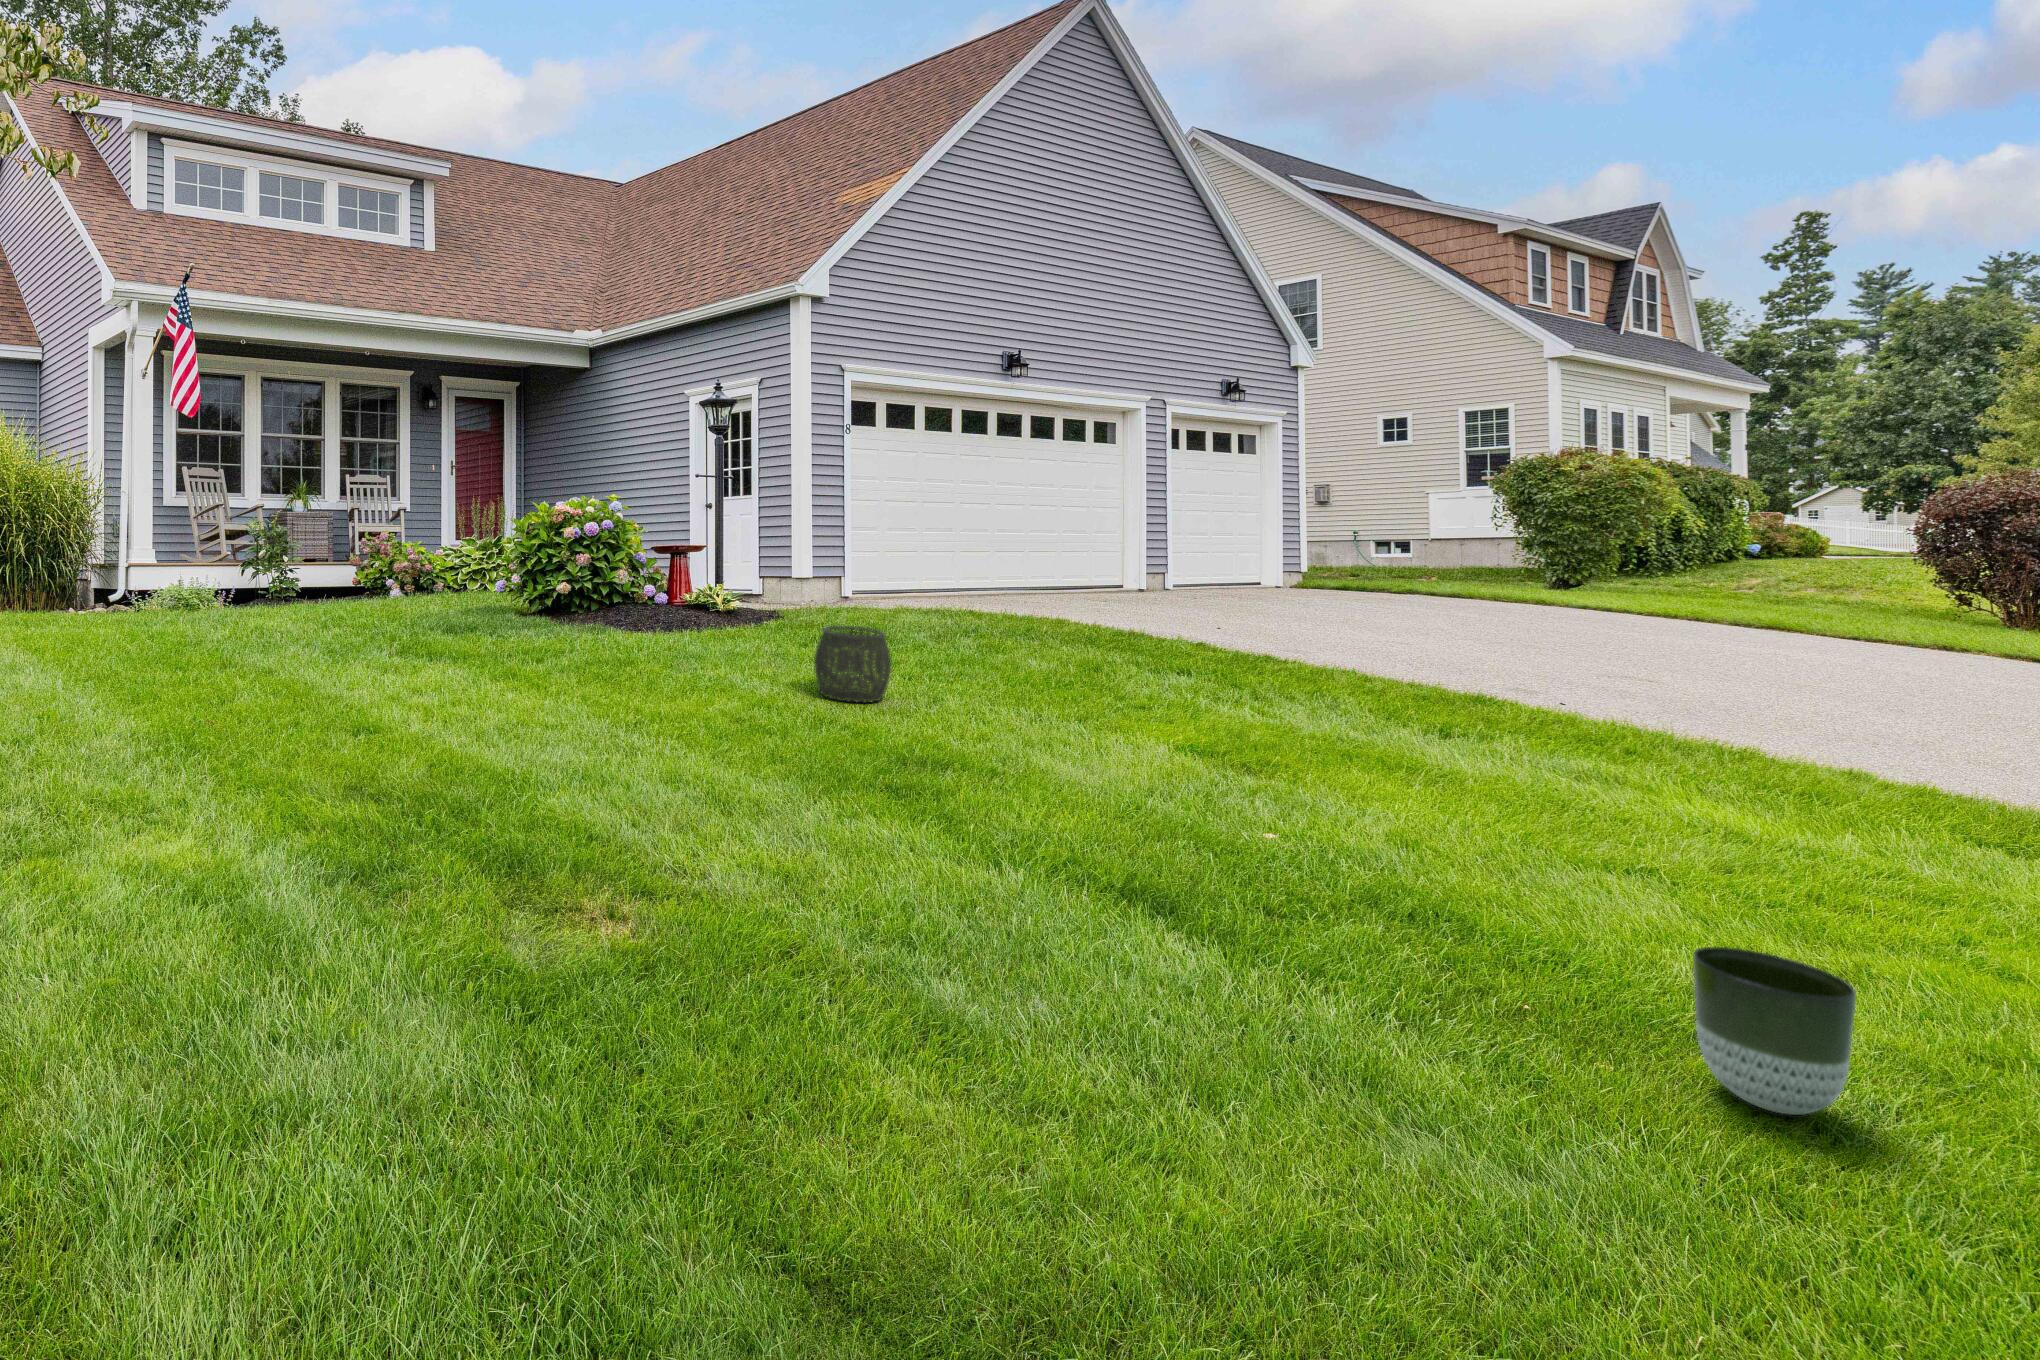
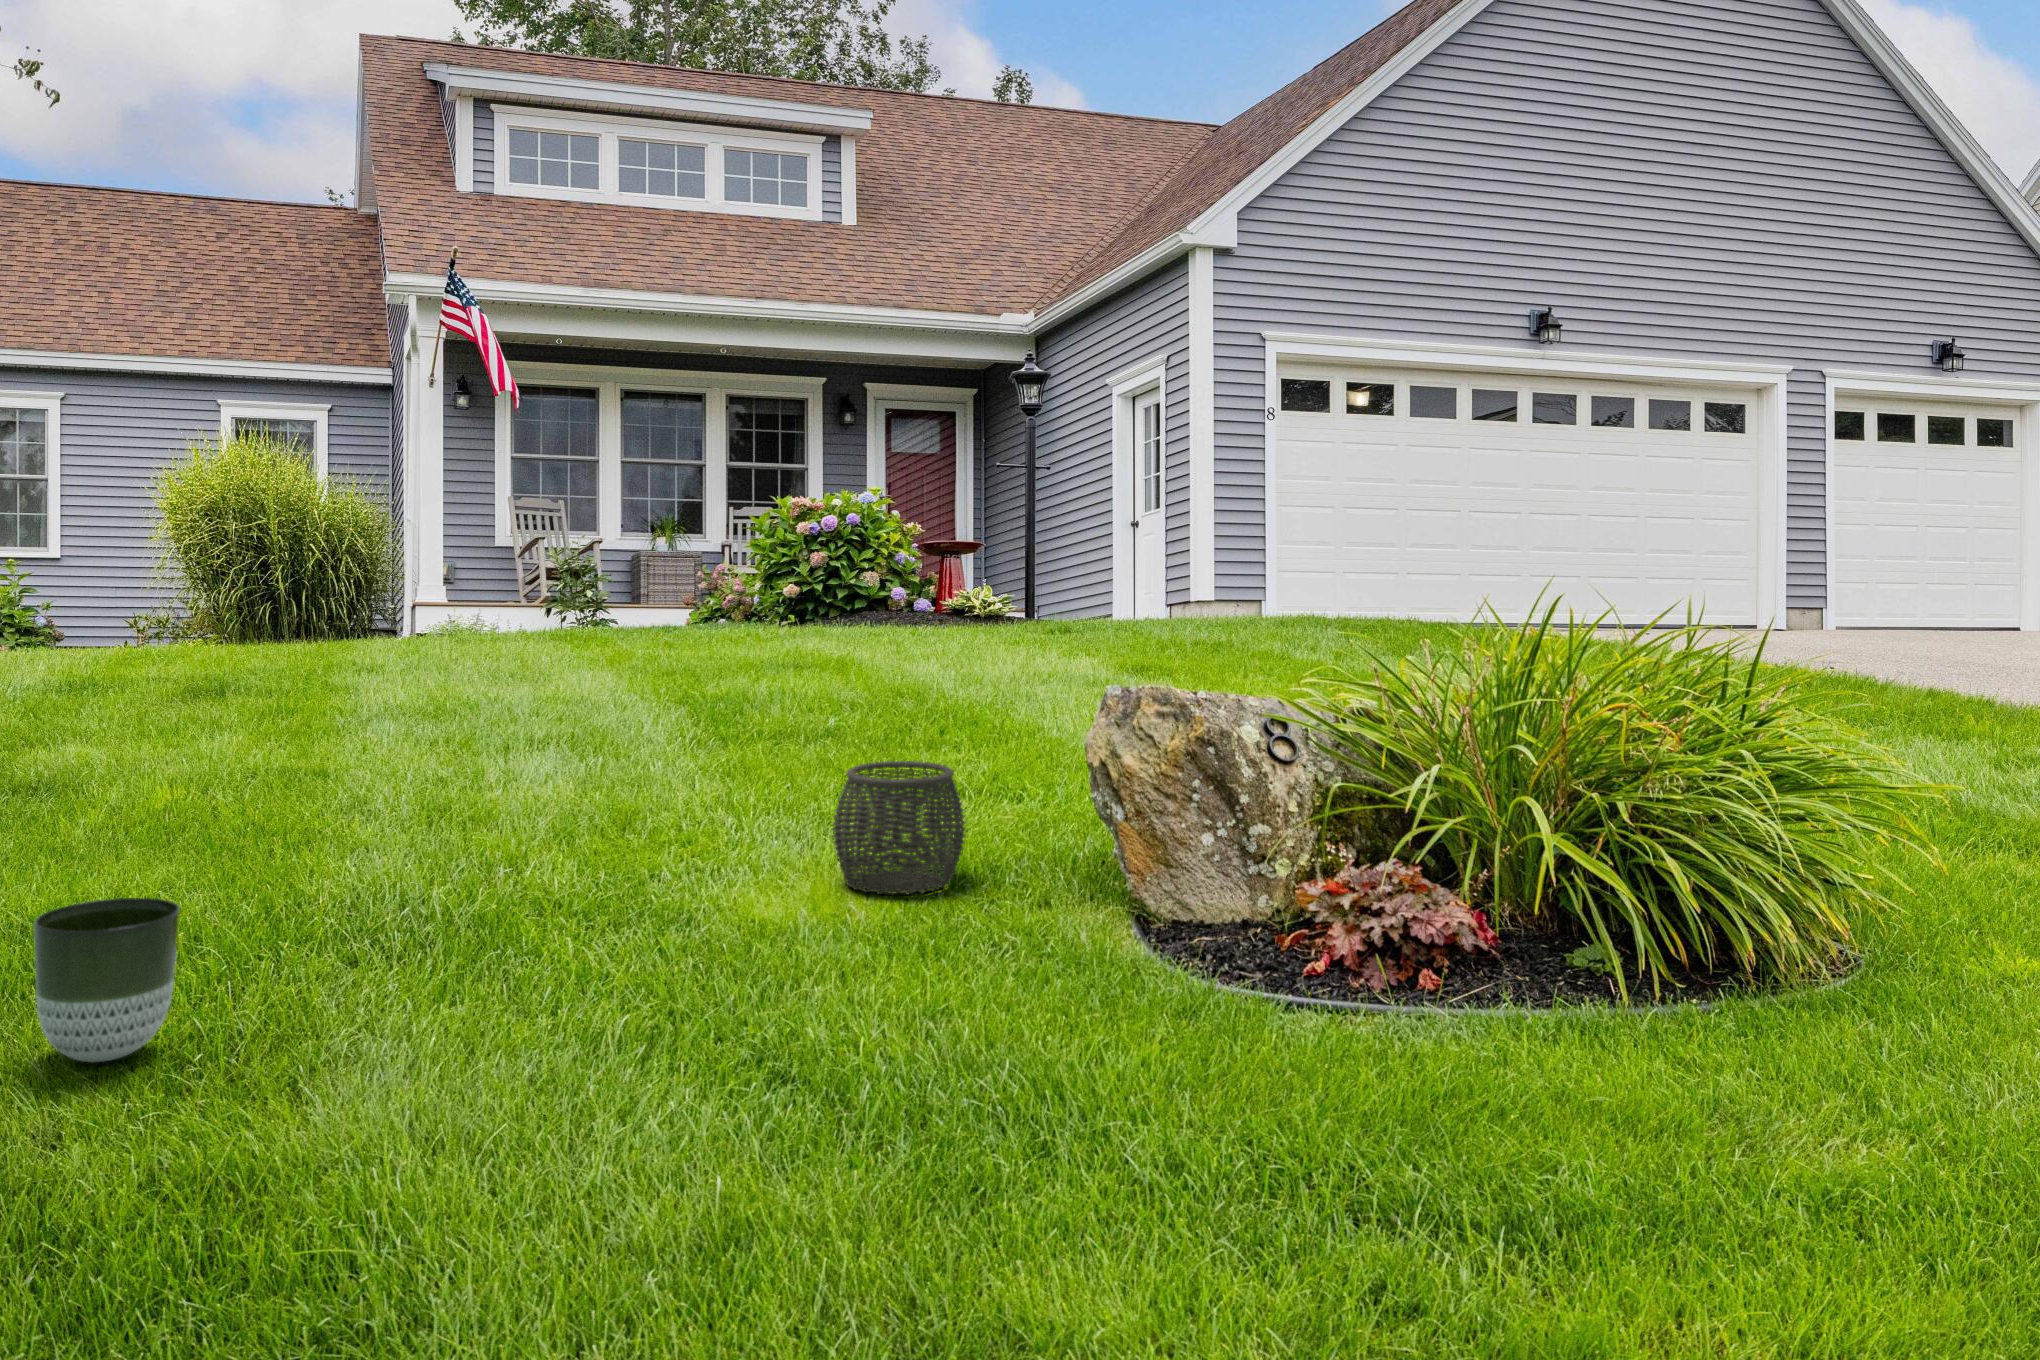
woven basket: present [814,626,891,702] -> present [833,761,965,894]

